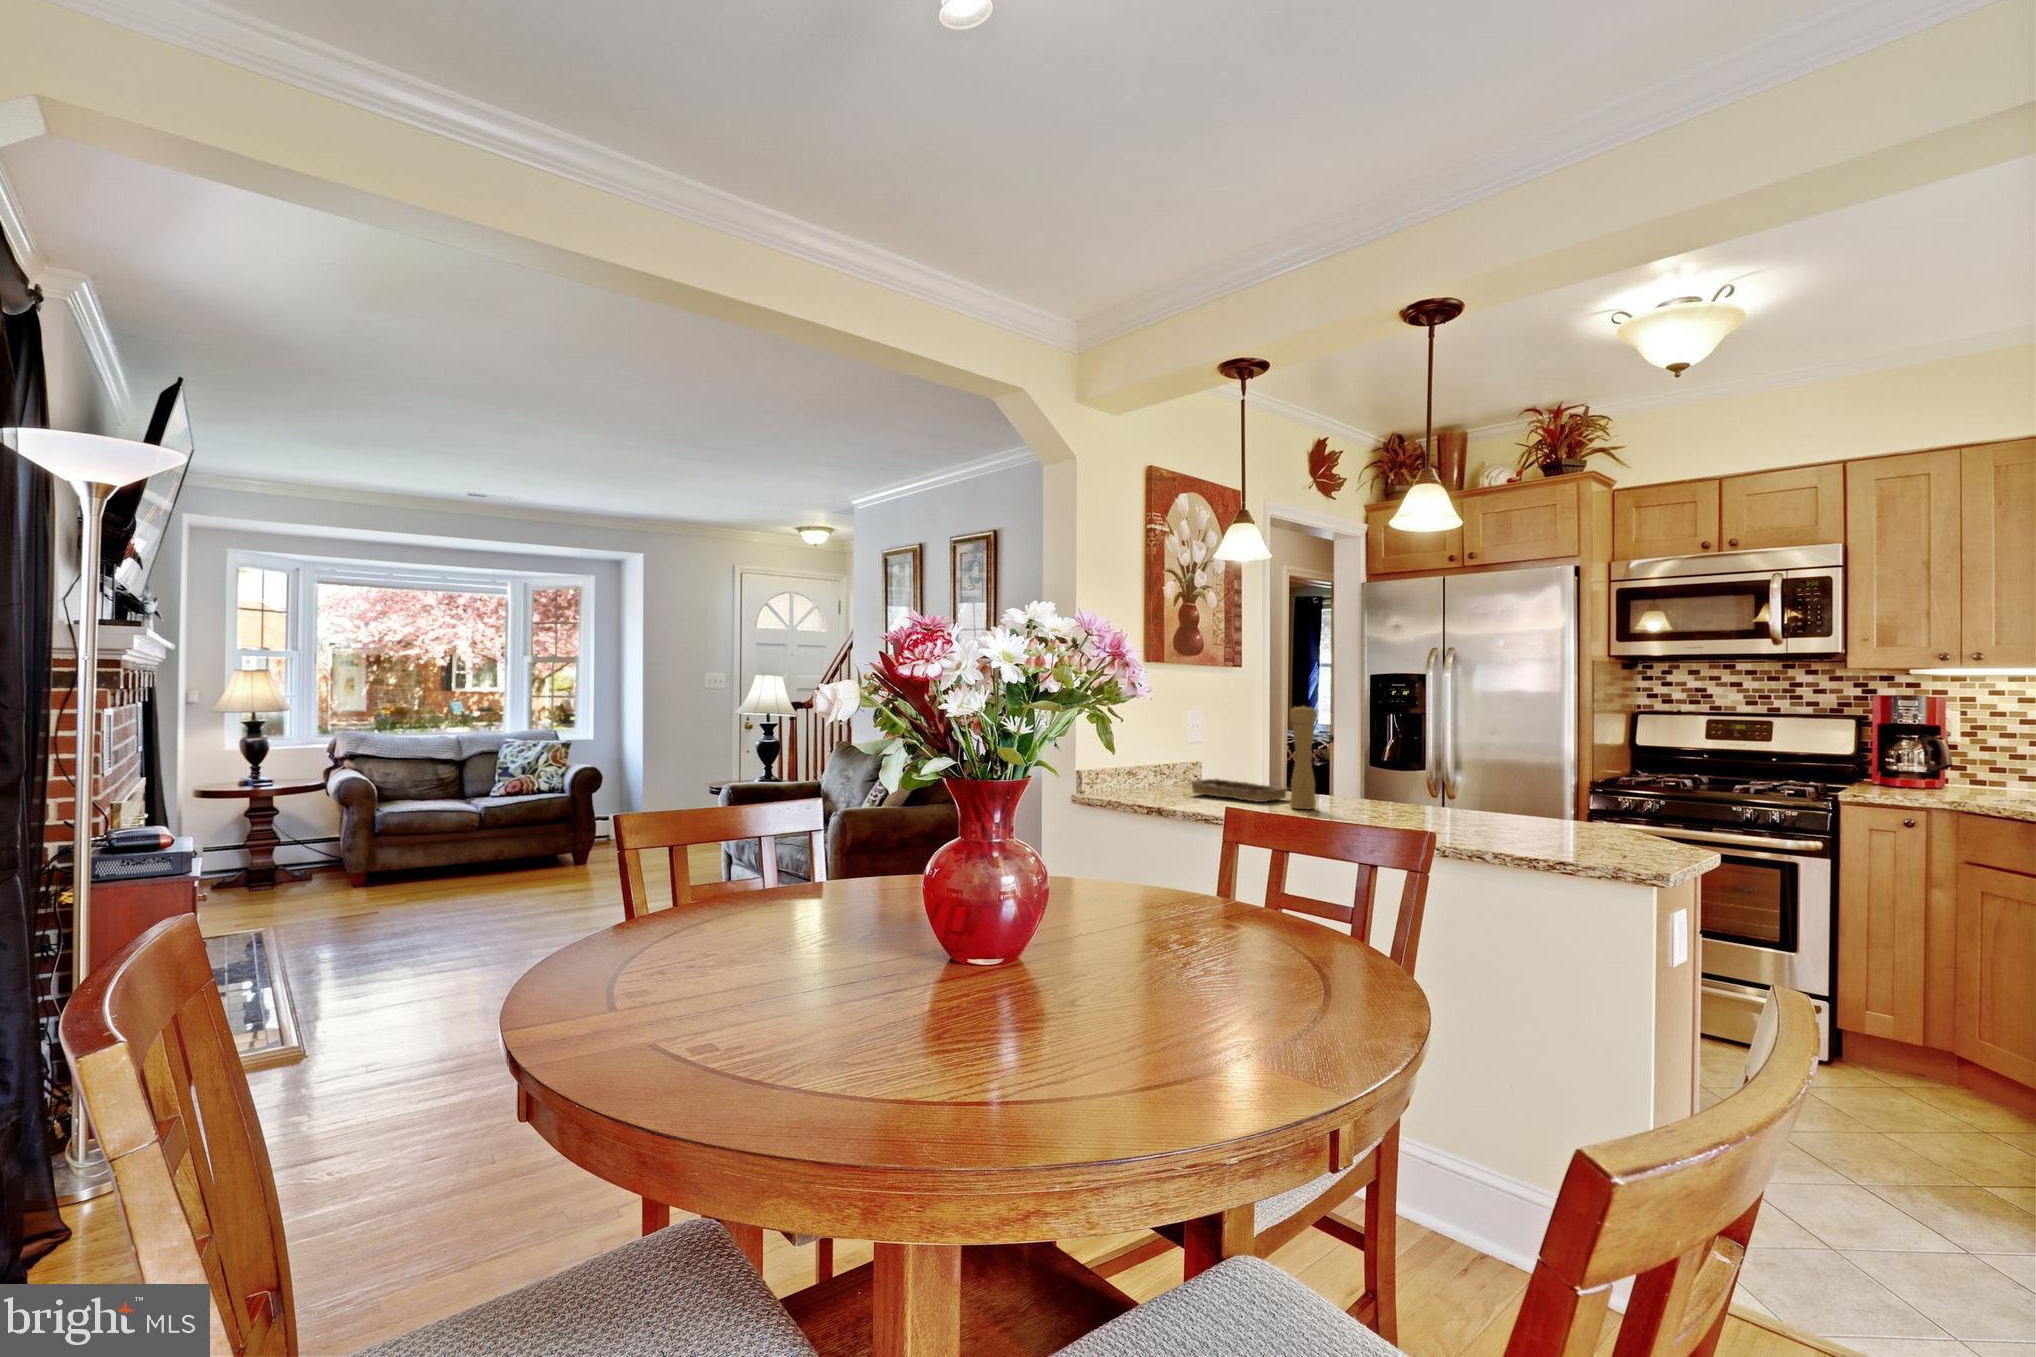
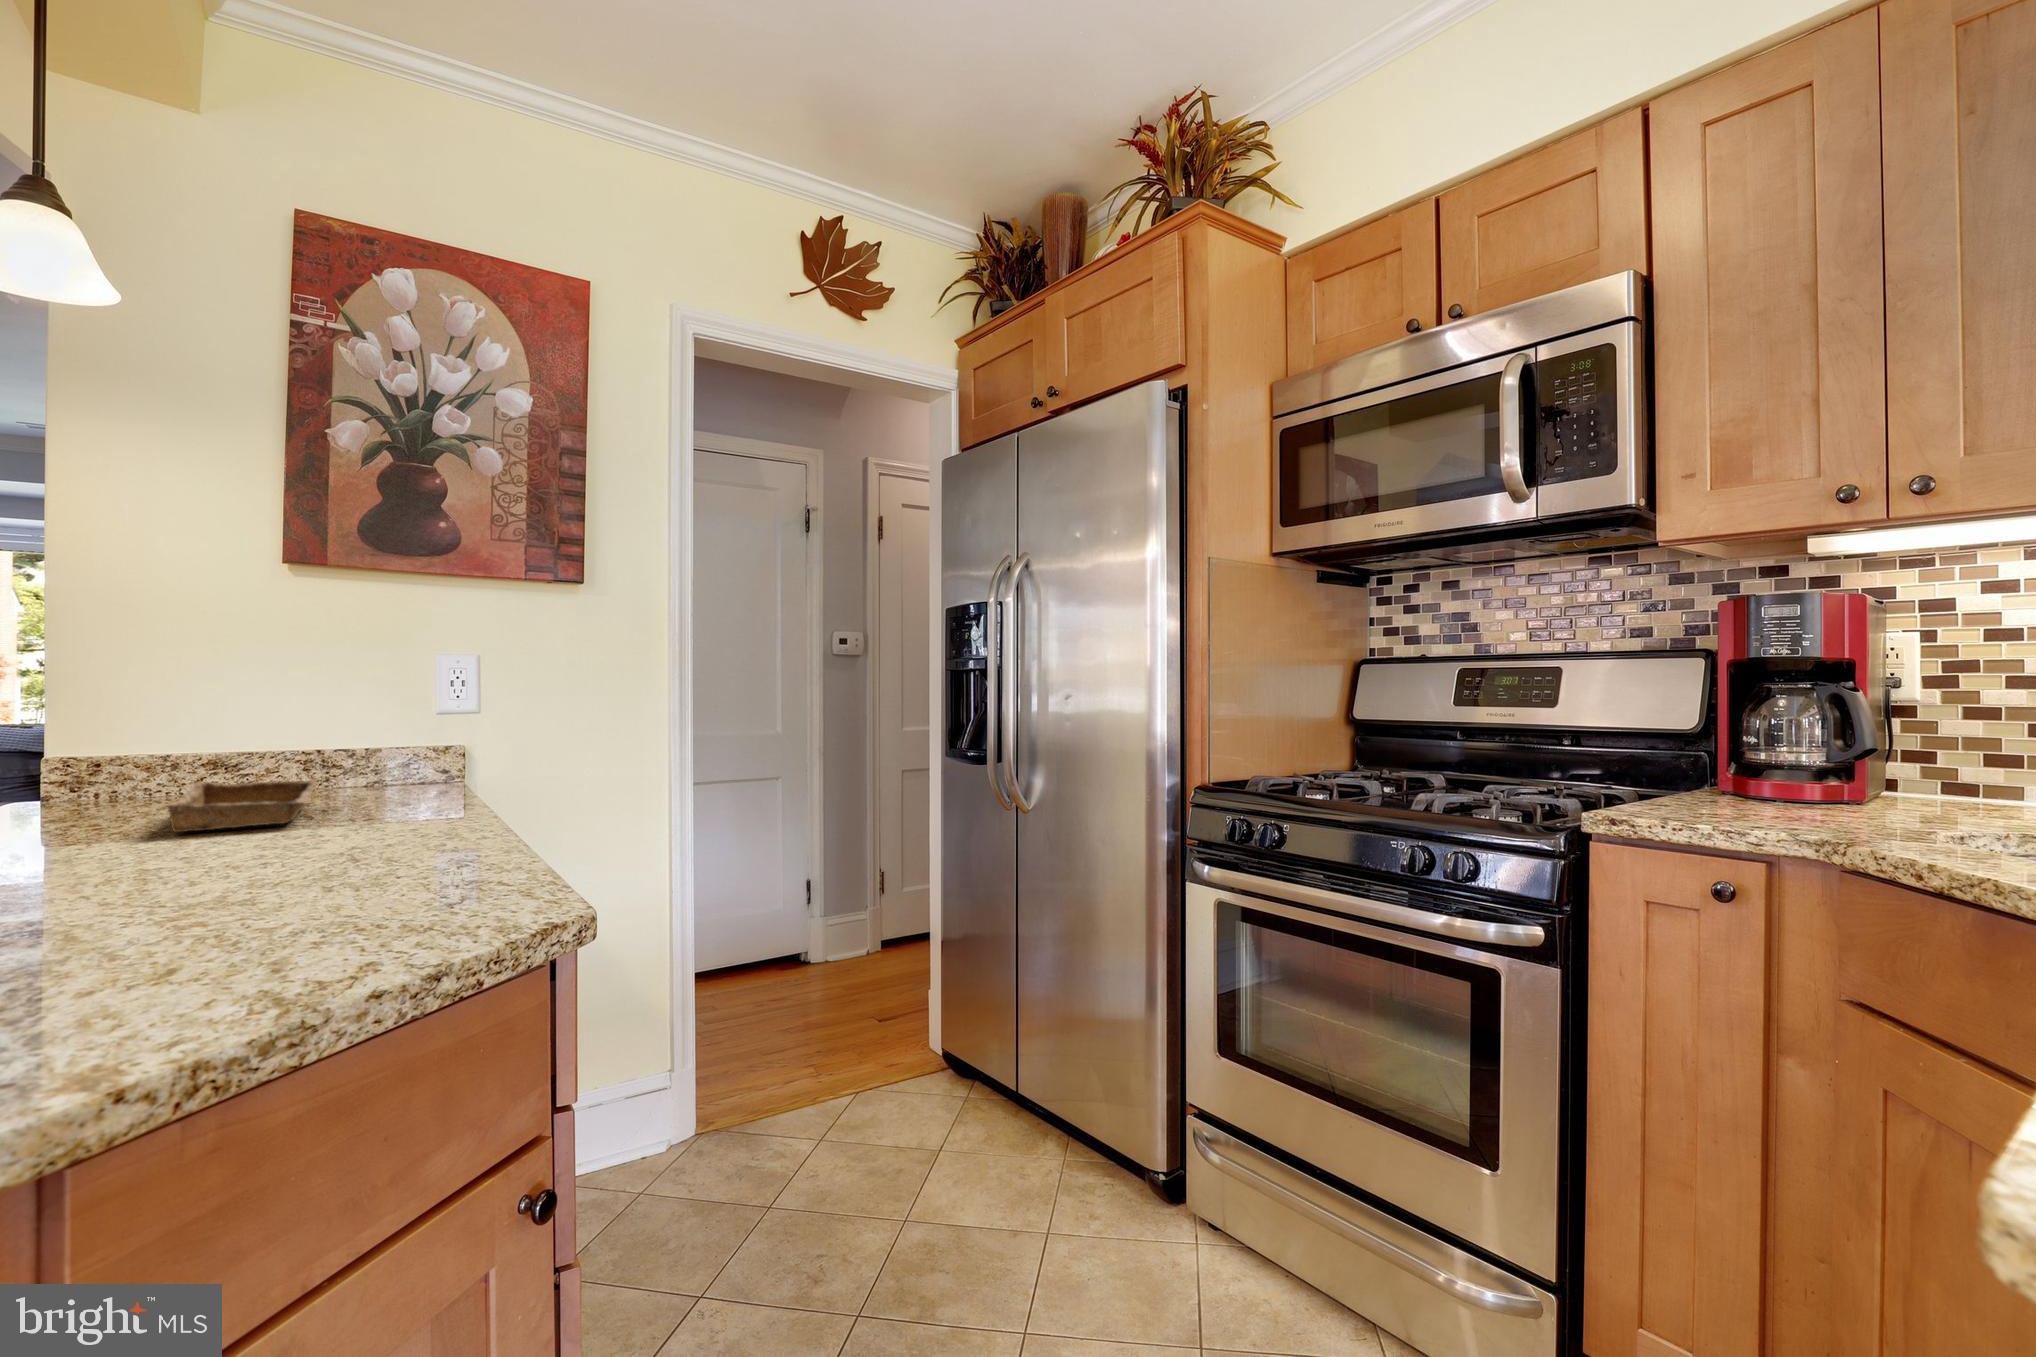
pepper mill: present [1290,705,1317,809] -> none [100,608,182,854]

